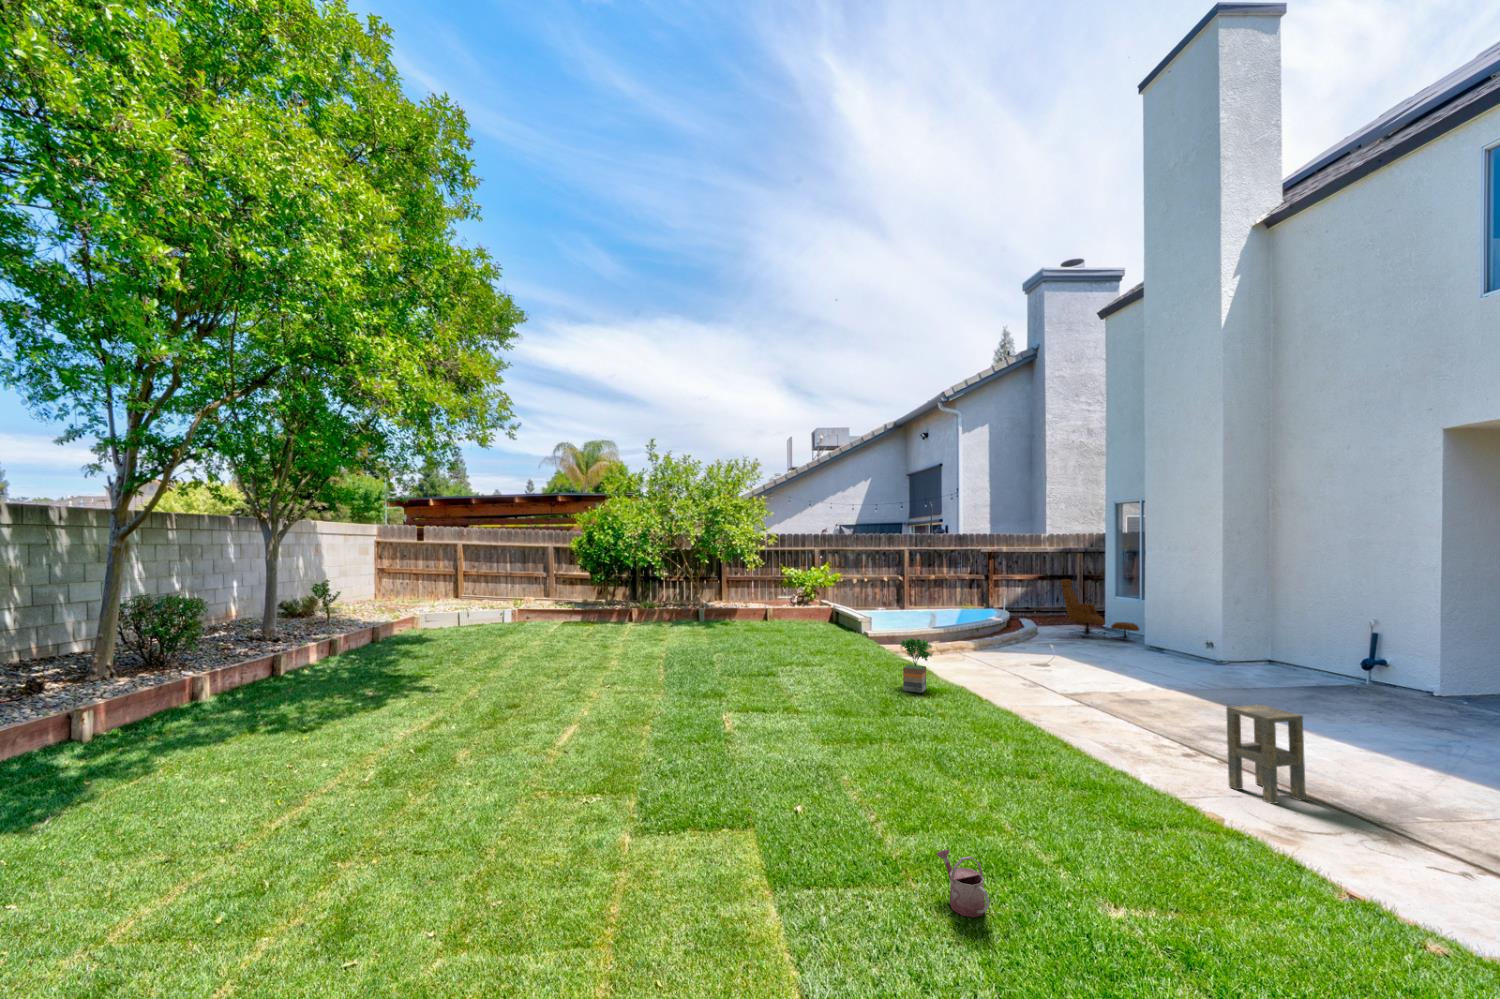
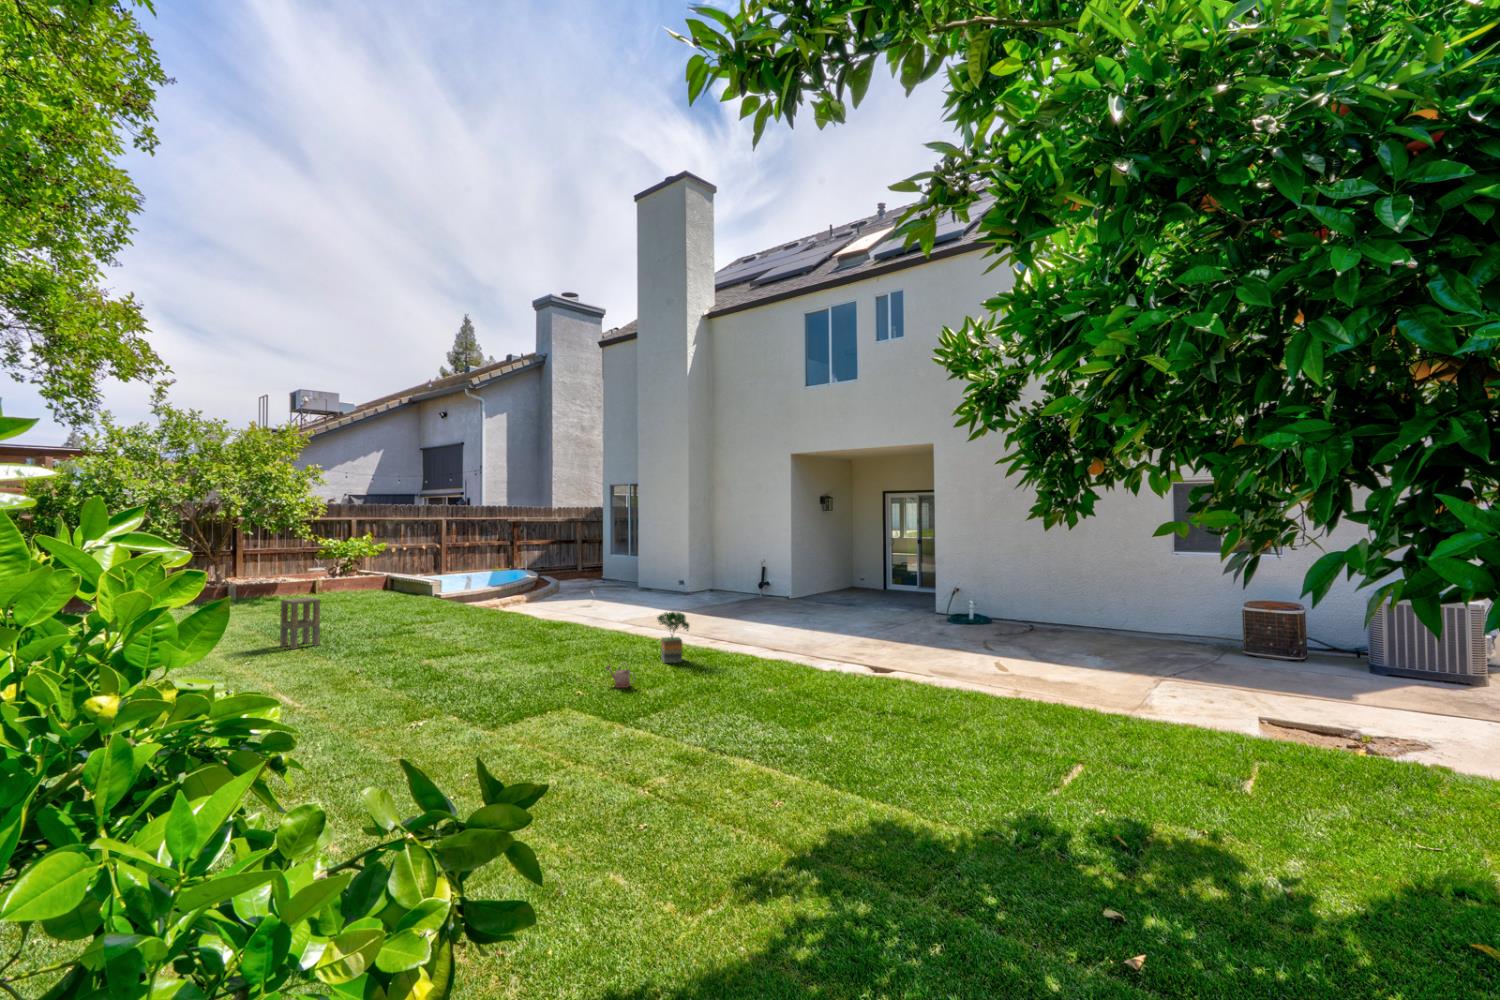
lounge chair: present [1061,579,1139,639] -> none [579,541,630,583]
potted tree: present [900,638,932,693] -> present [657,612,689,663]
side table: present [1226,704,1306,804] -> present [280,597,320,649]

